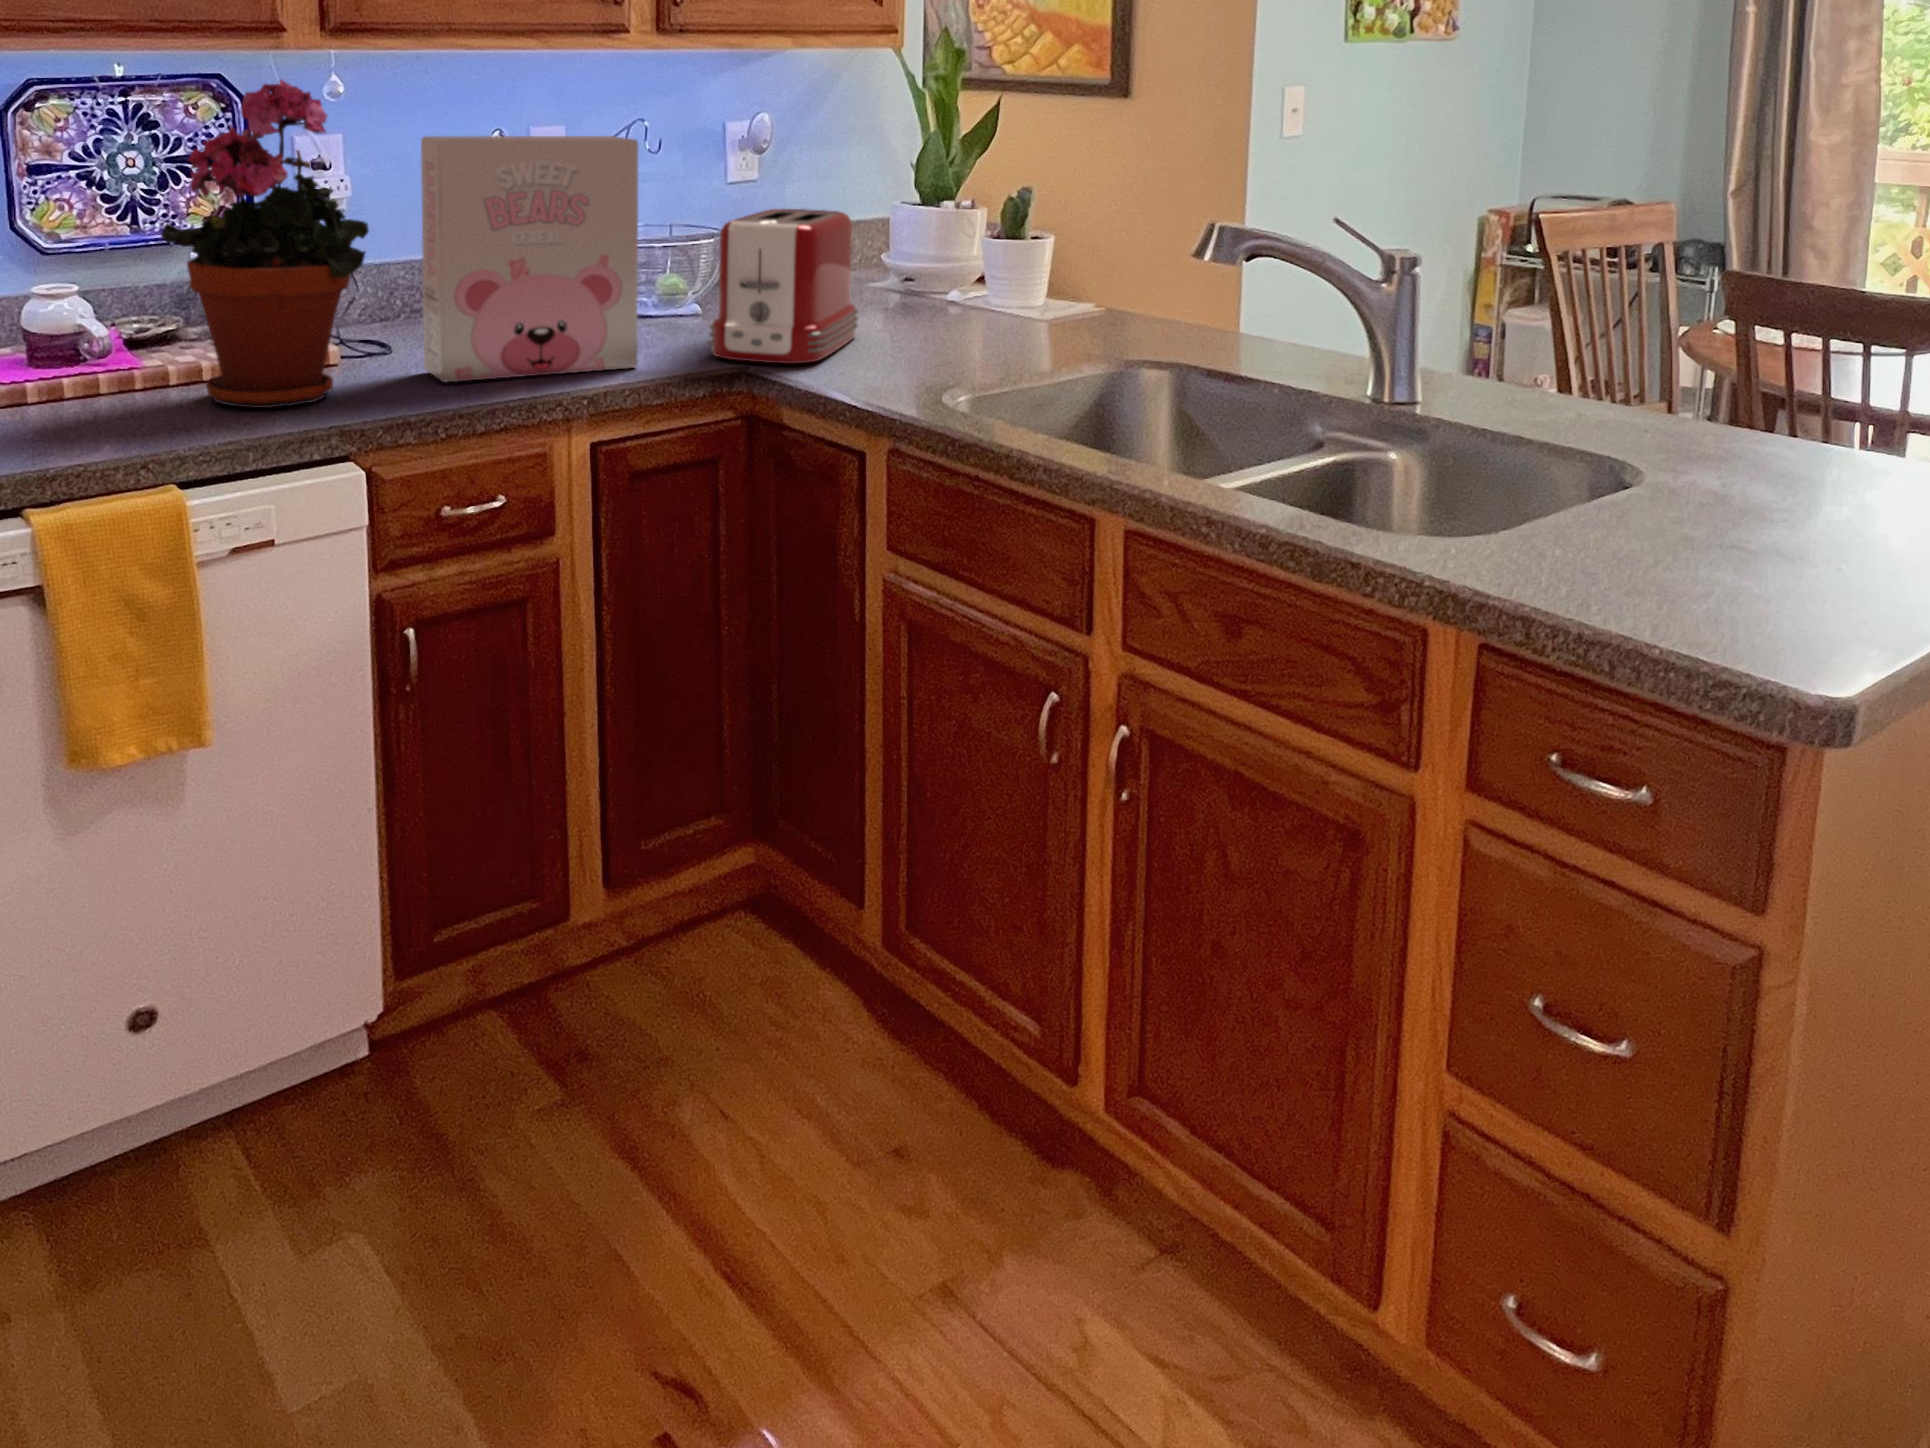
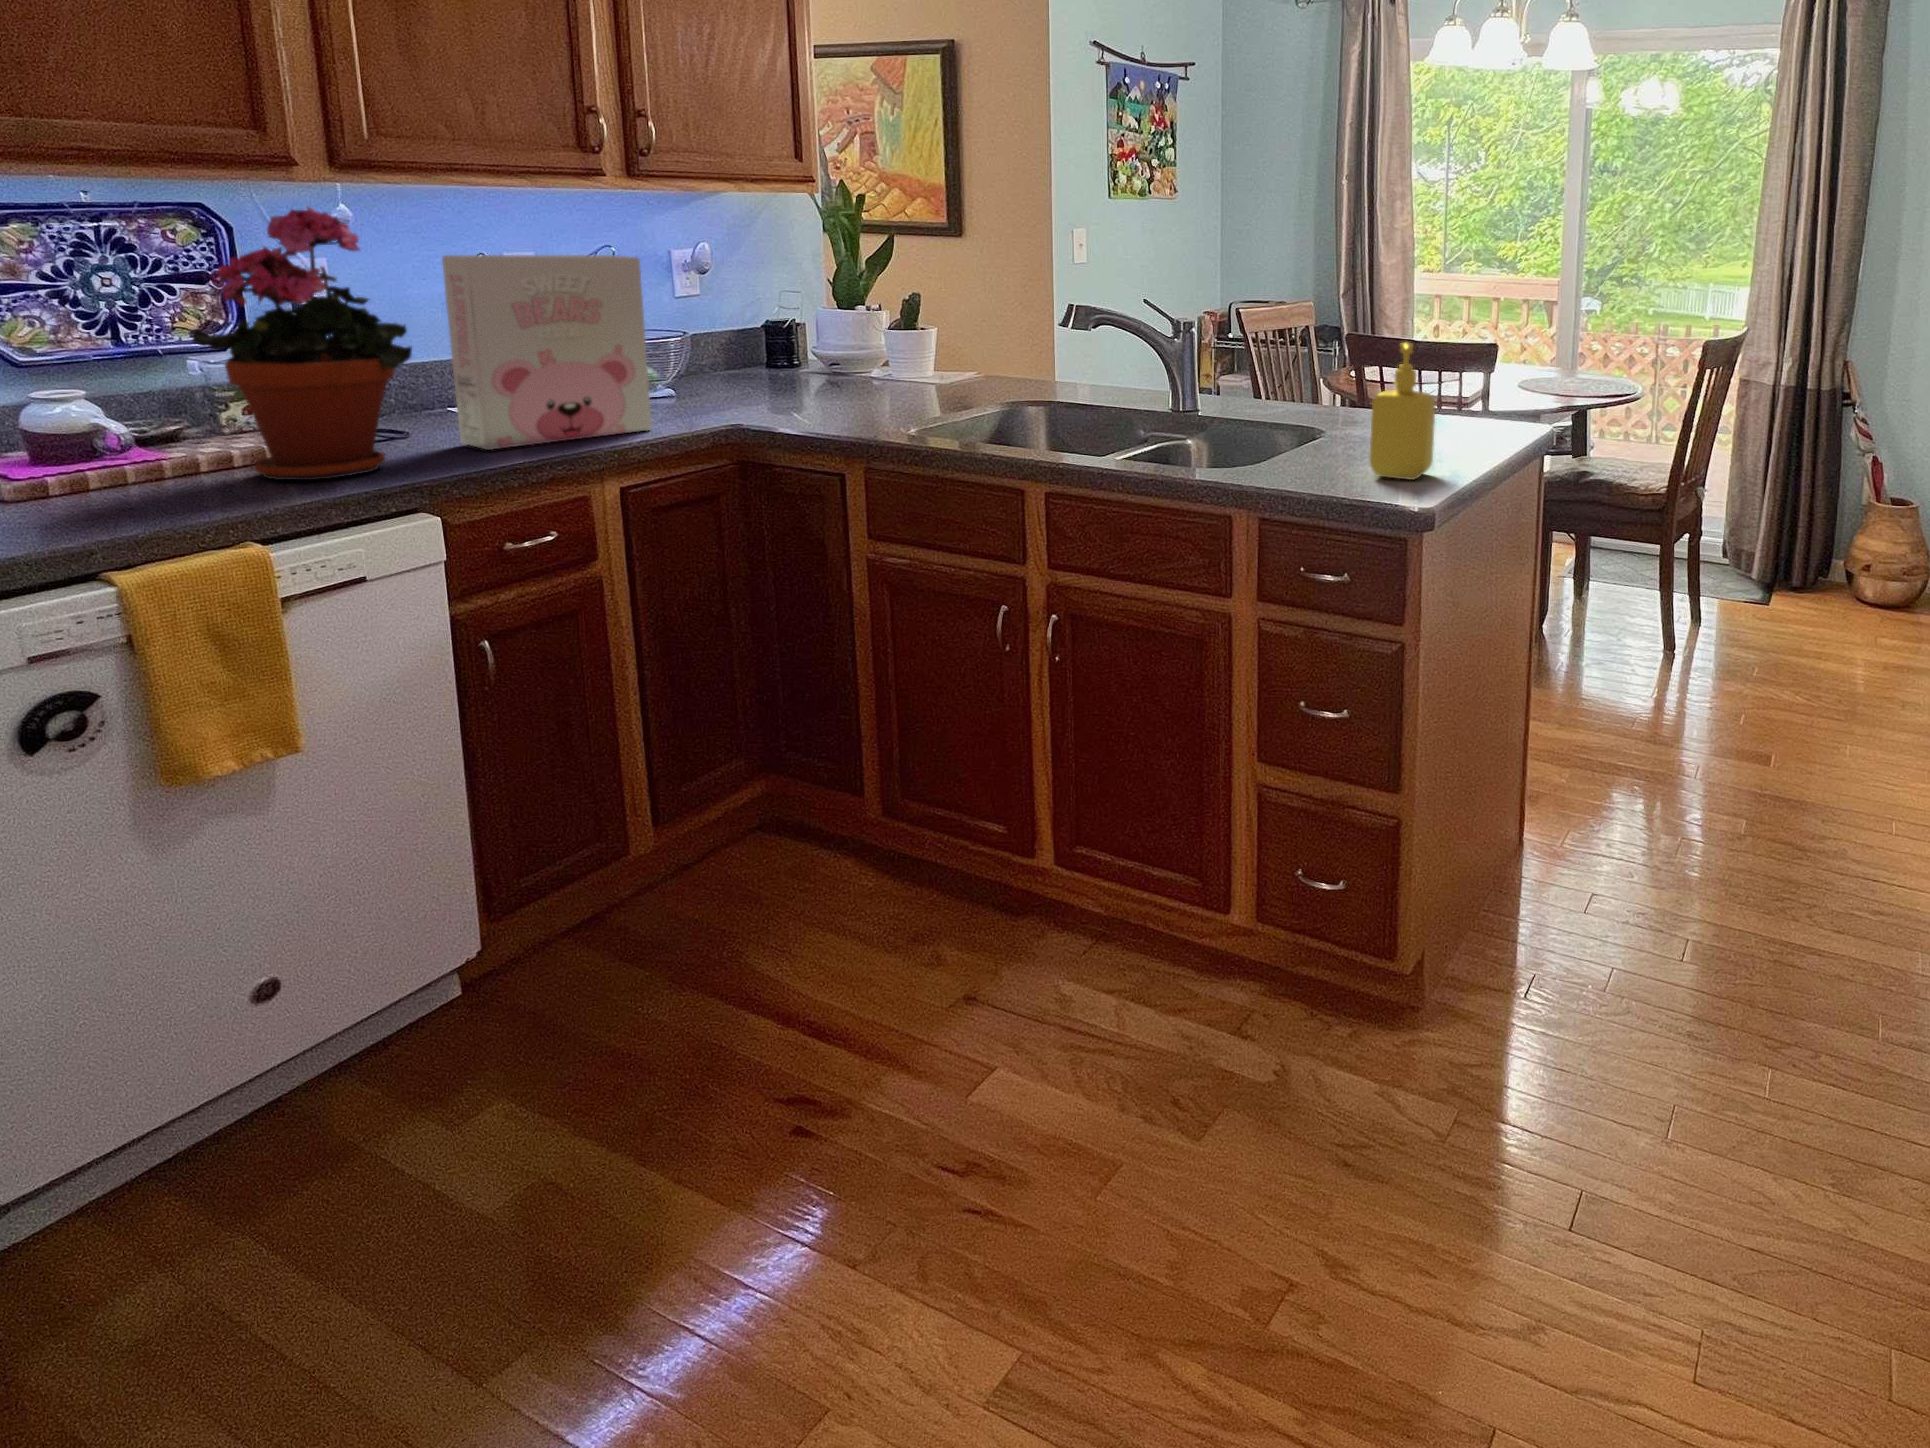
toaster: present [709,209,858,364] -> none [705,310,816,420]
soap dispenser: none [1710,332,1866,603] -> present [1370,342,1435,480]

